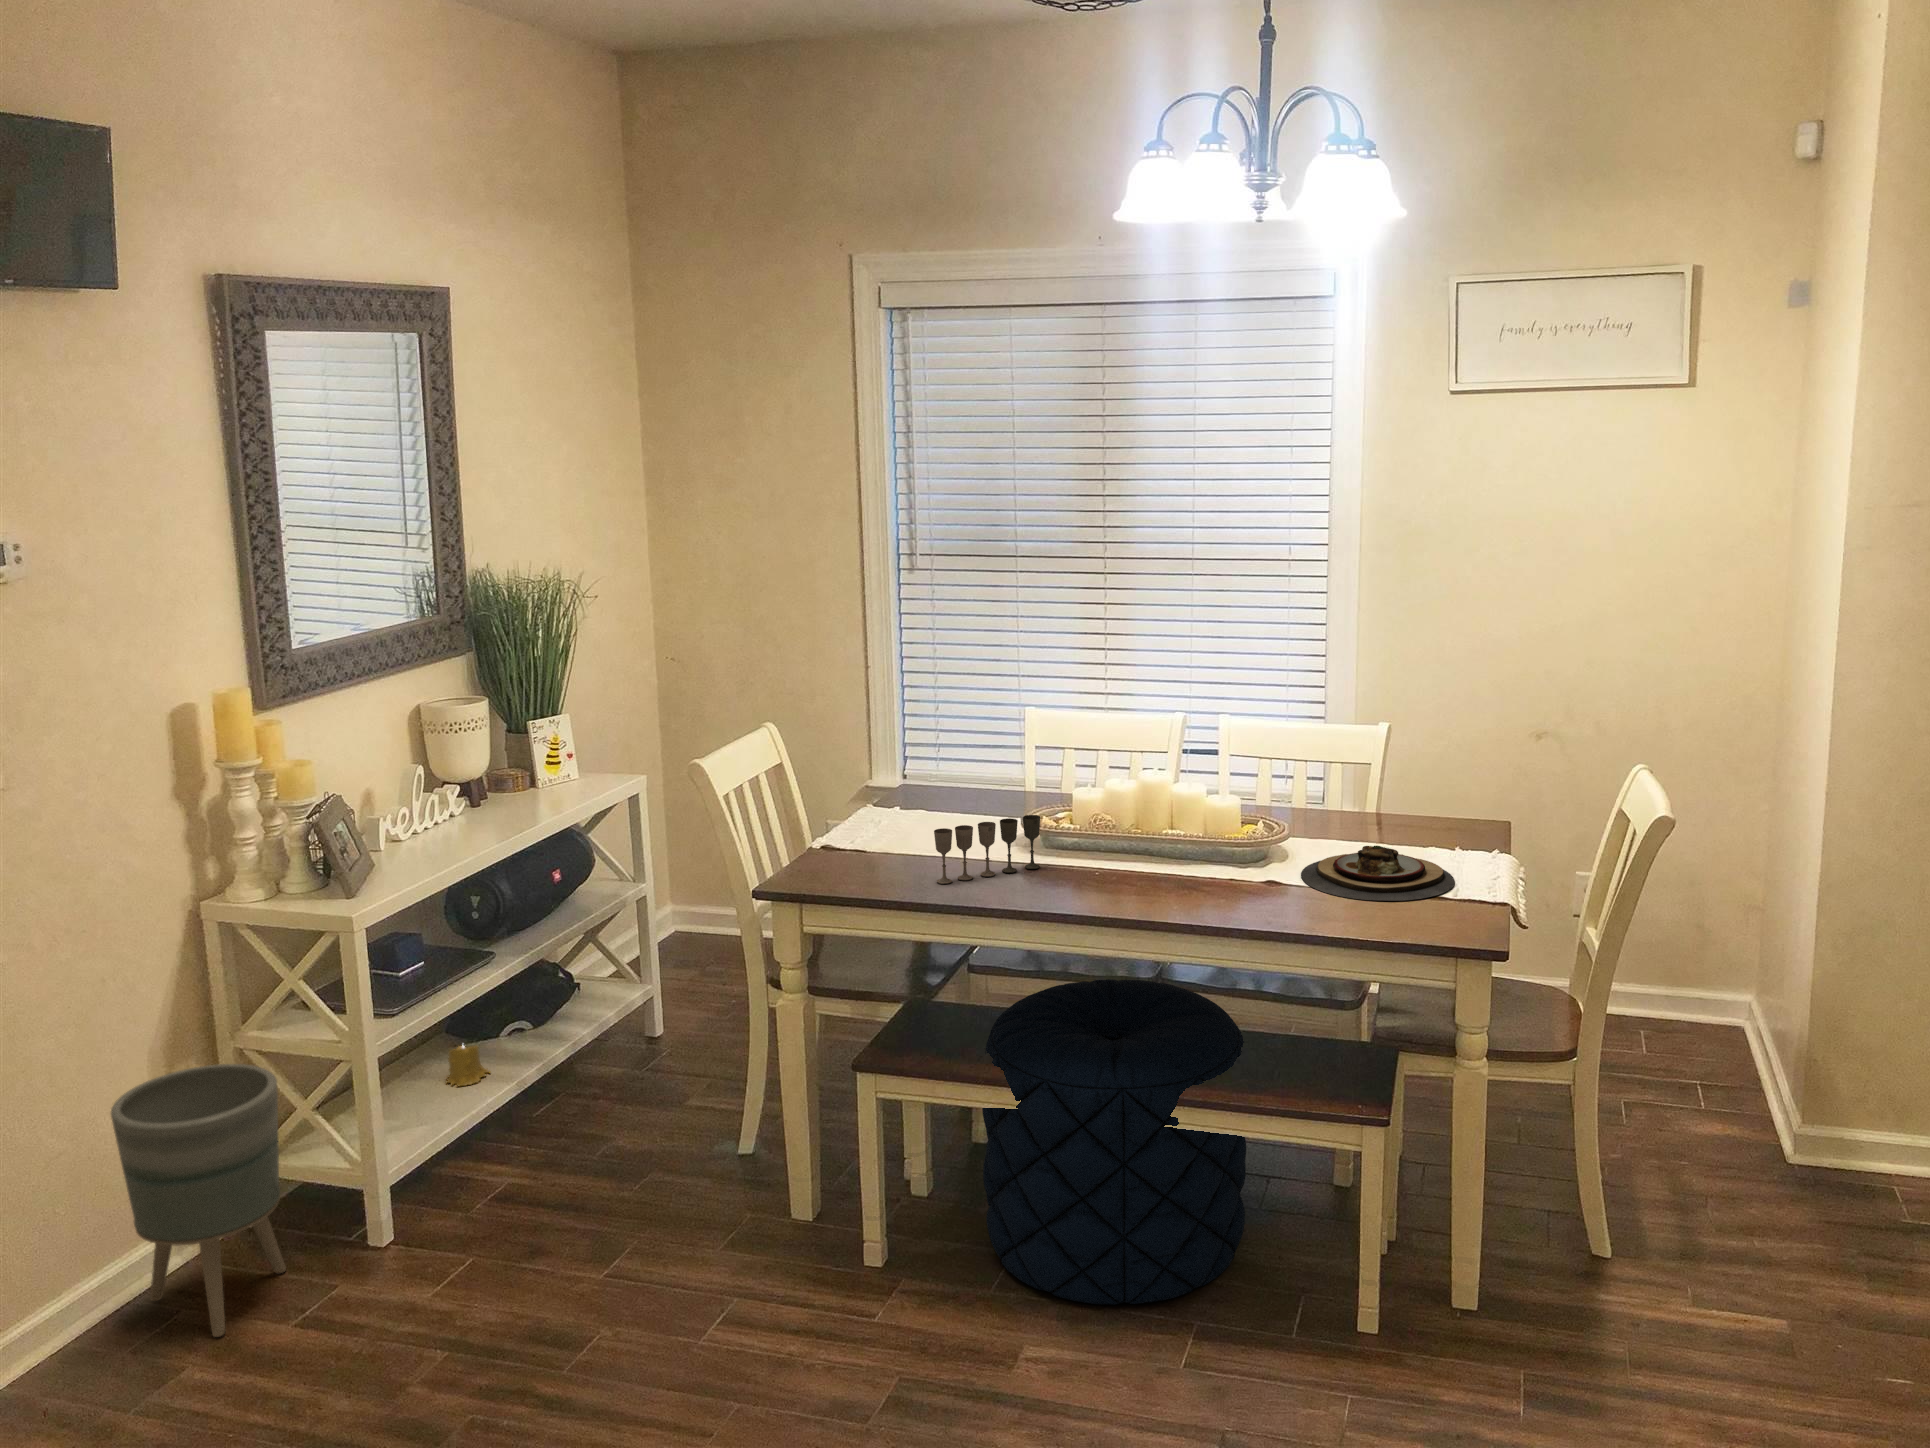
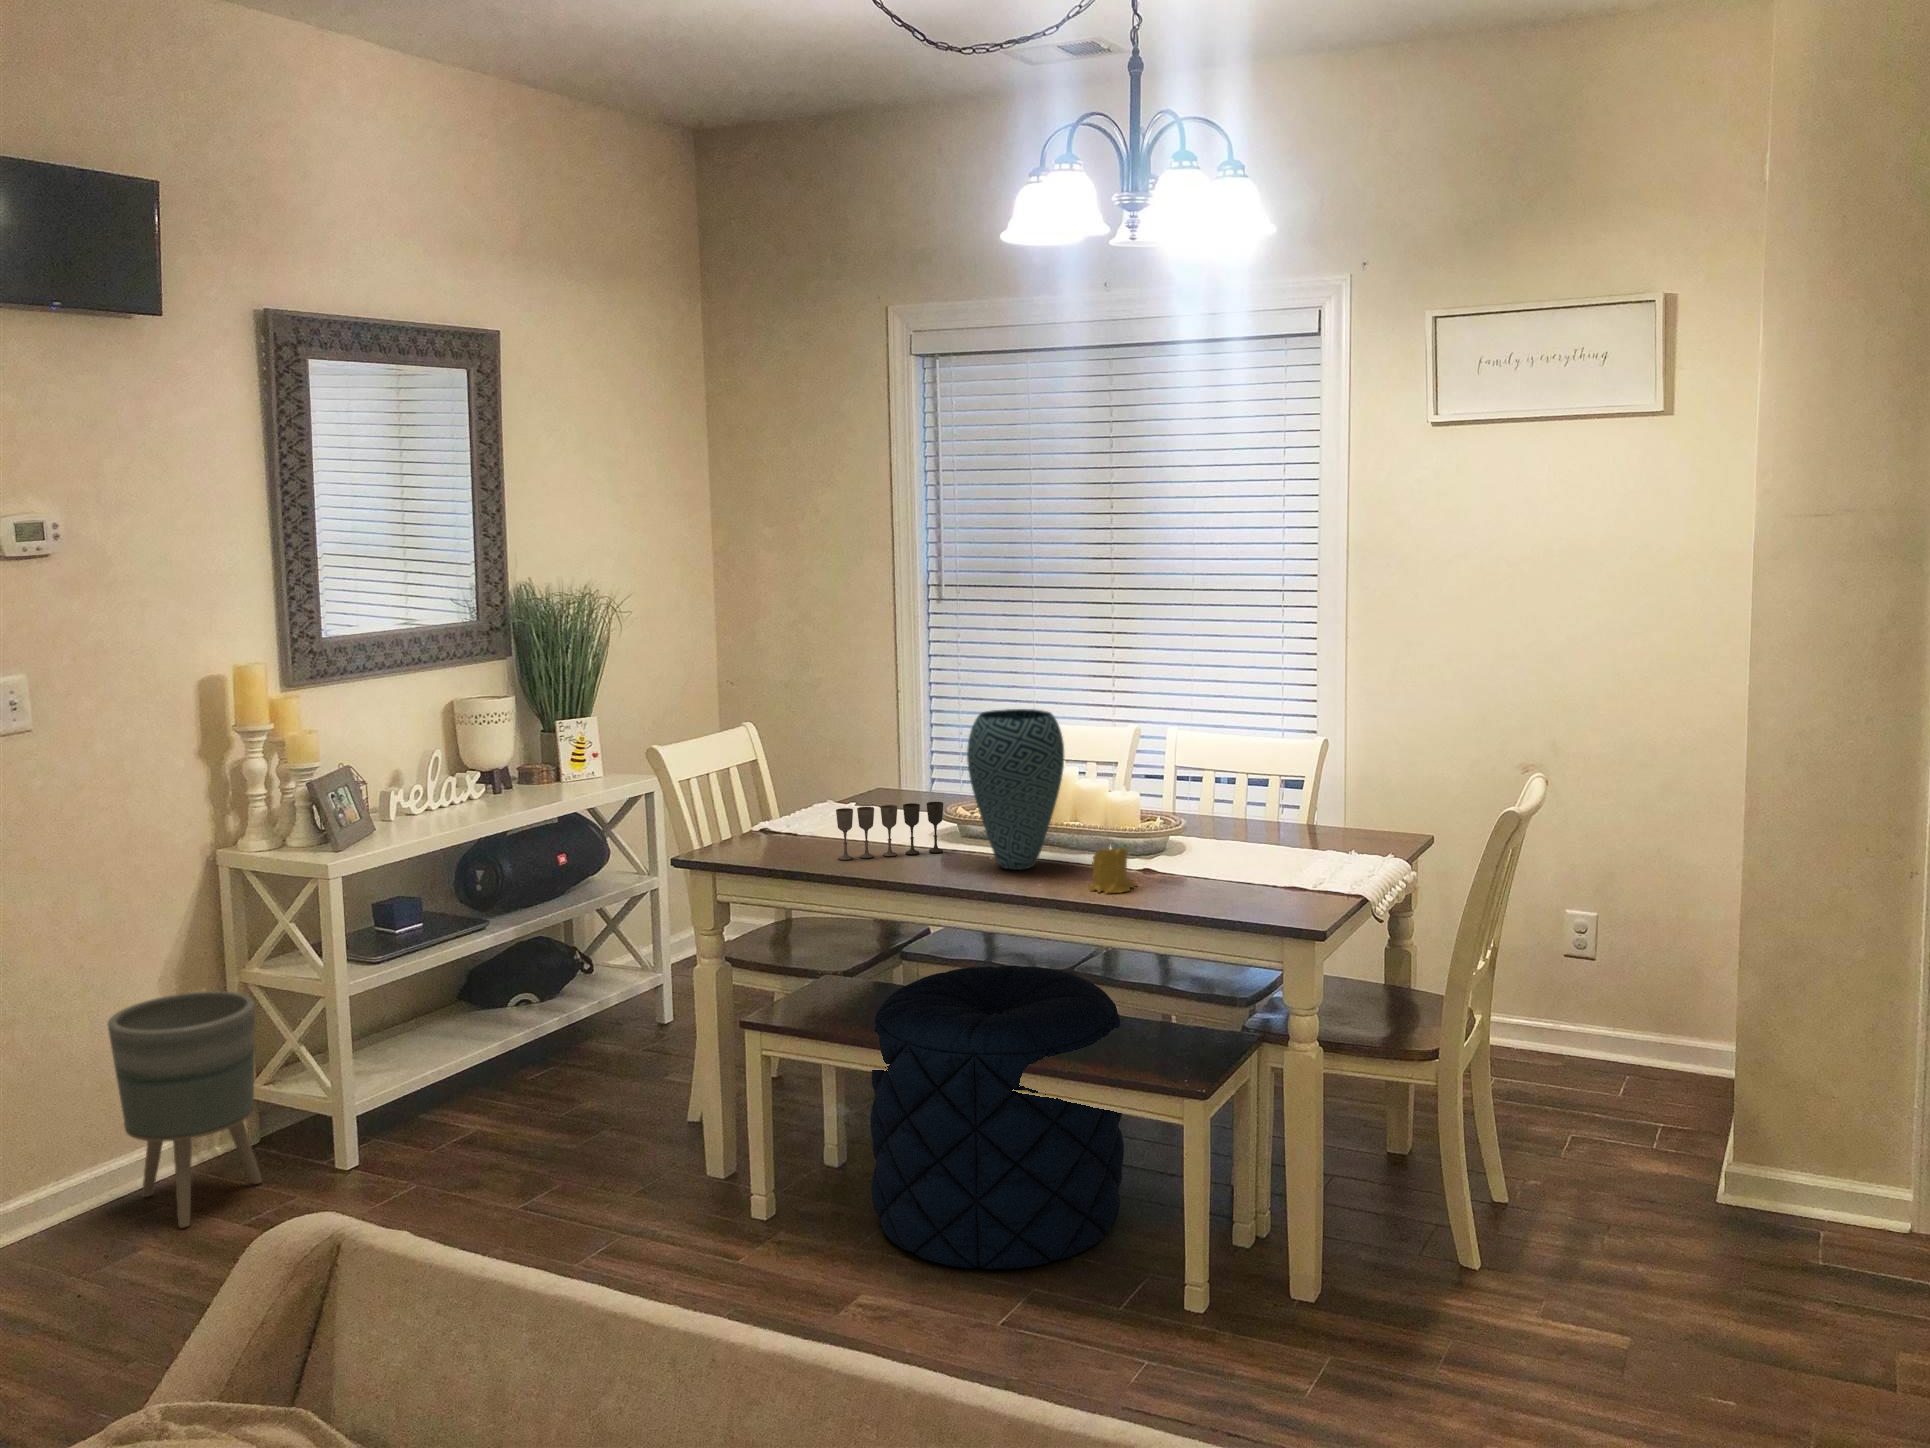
vase: none [1082,717,1183,888] -> present [967,709,1064,870]
plate: present [1301,846,1455,901] -> none [1180,840,1329,890]
candle: present [446,1045,490,1086] -> present [1089,848,1137,893]

